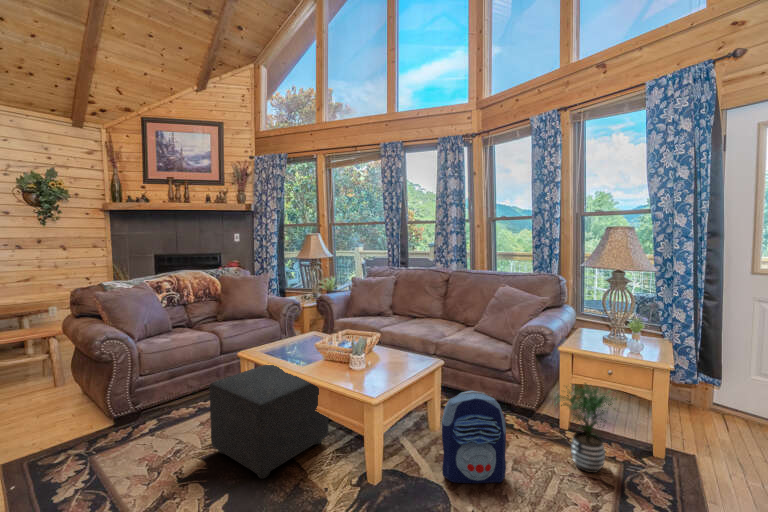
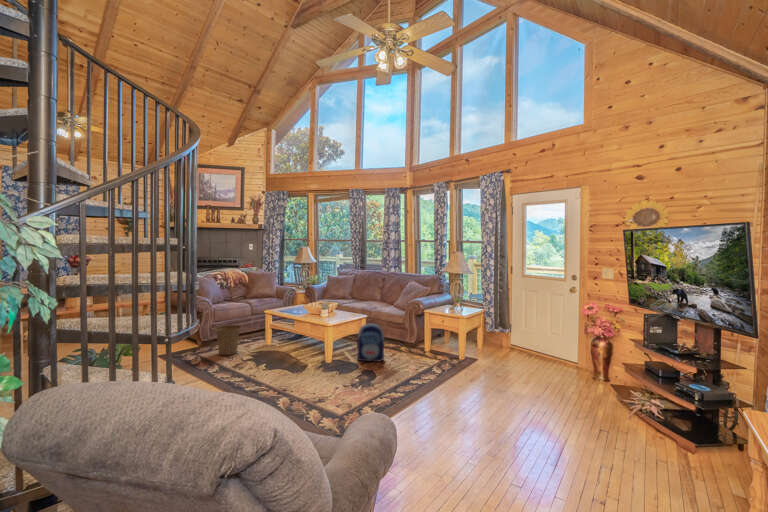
ottoman: present [210,365,328,479] -> none [255,315,310,359]
potted plant: present [554,383,617,473] -> none [409,322,435,360]
basket: none [114,388,185,466] -> present [213,325,243,355]

